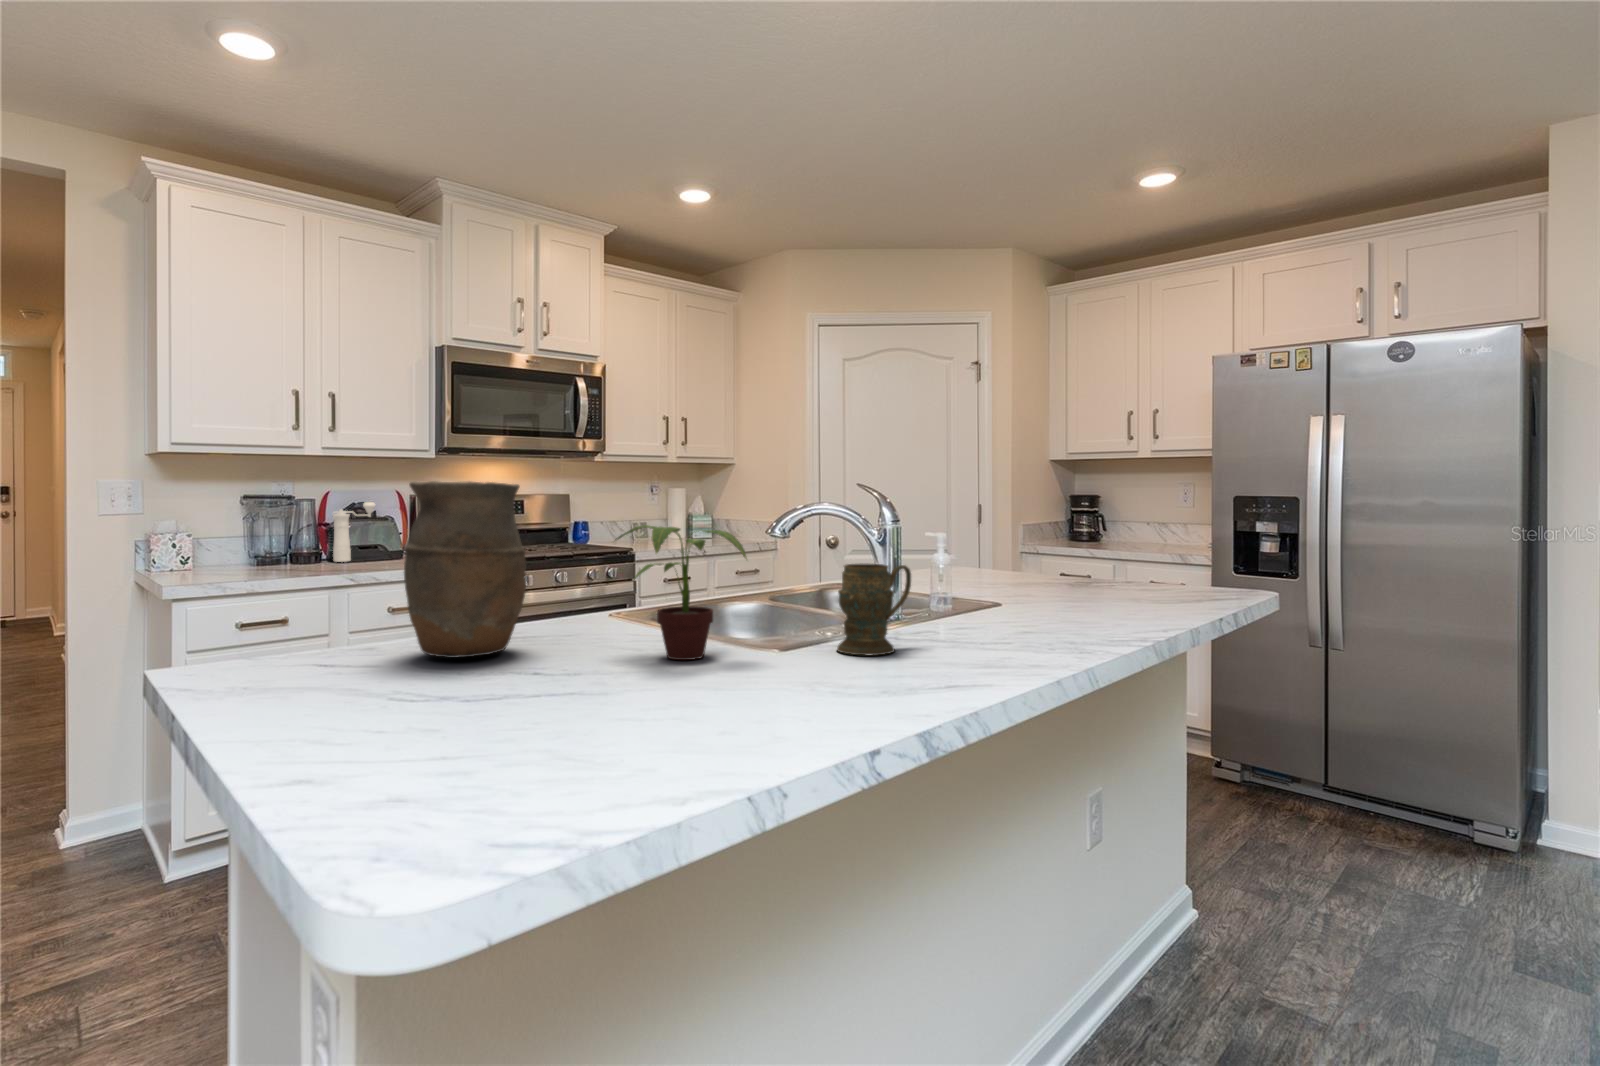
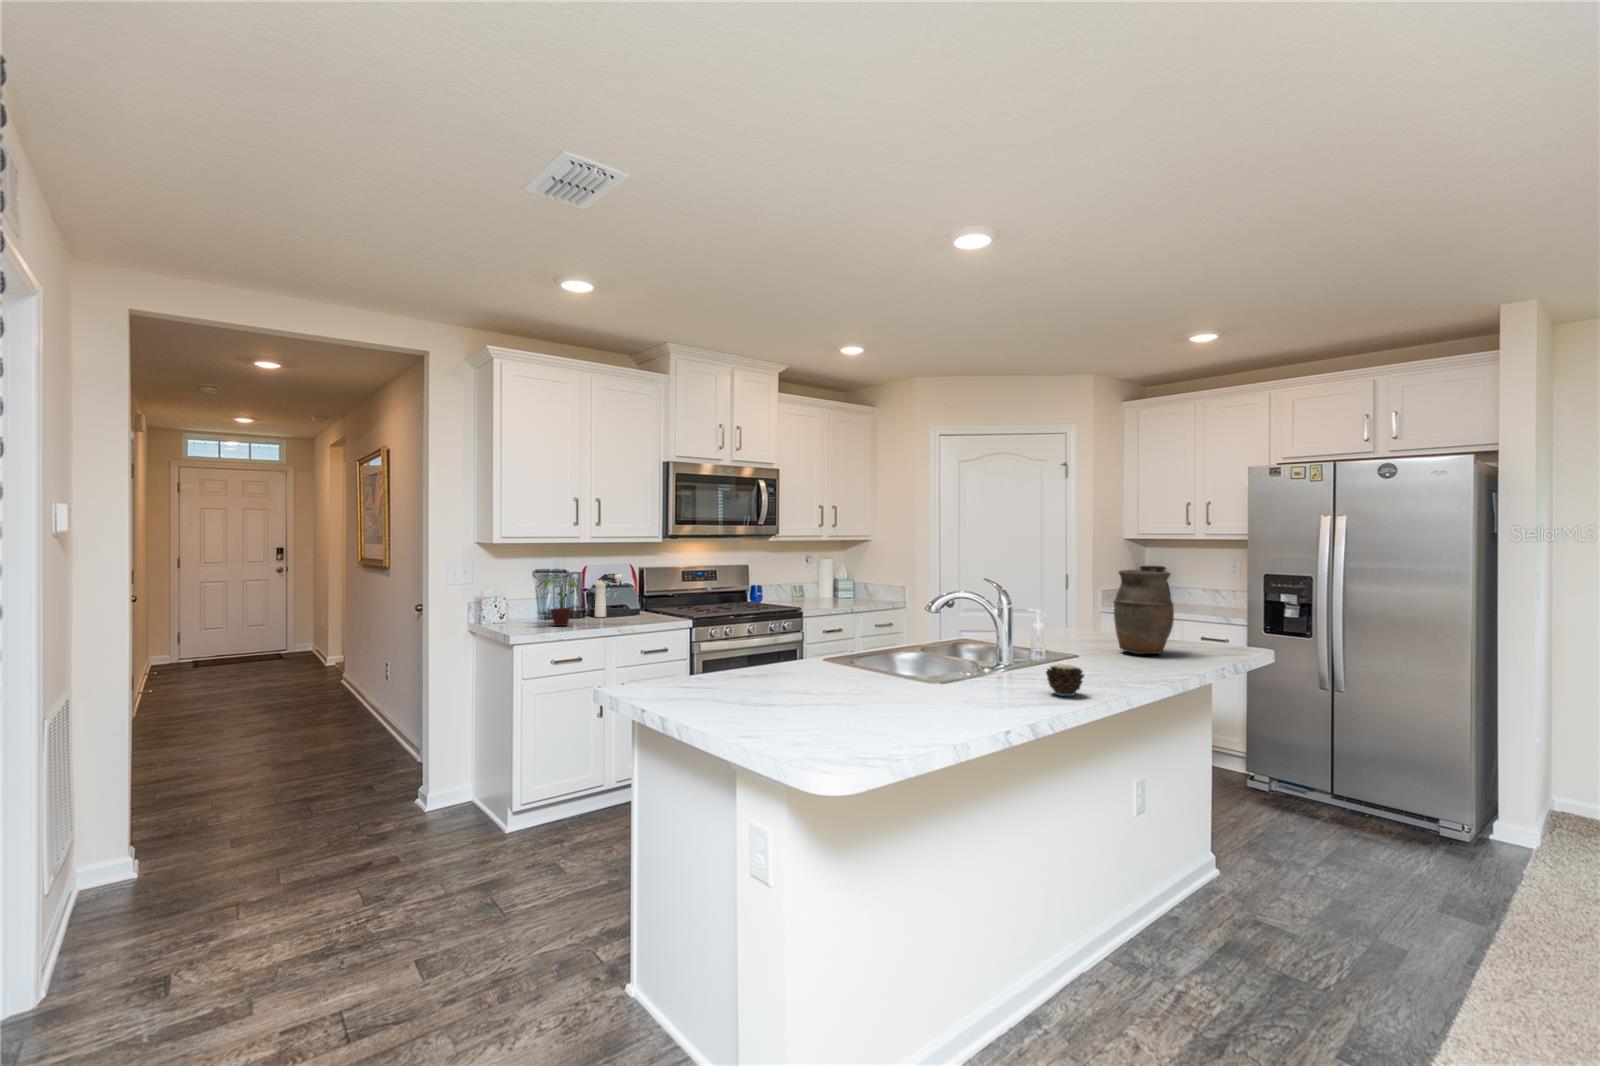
vase: present [404,481,526,658] -> present [1113,570,1174,654]
potted plant: present [615,525,747,660] -> present [542,579,579,626]
mug: present [837,564,911,655] -> none [984,644,1036,709]
candle: none [928,588,981,638] -> present [1046,664,1084,696]

